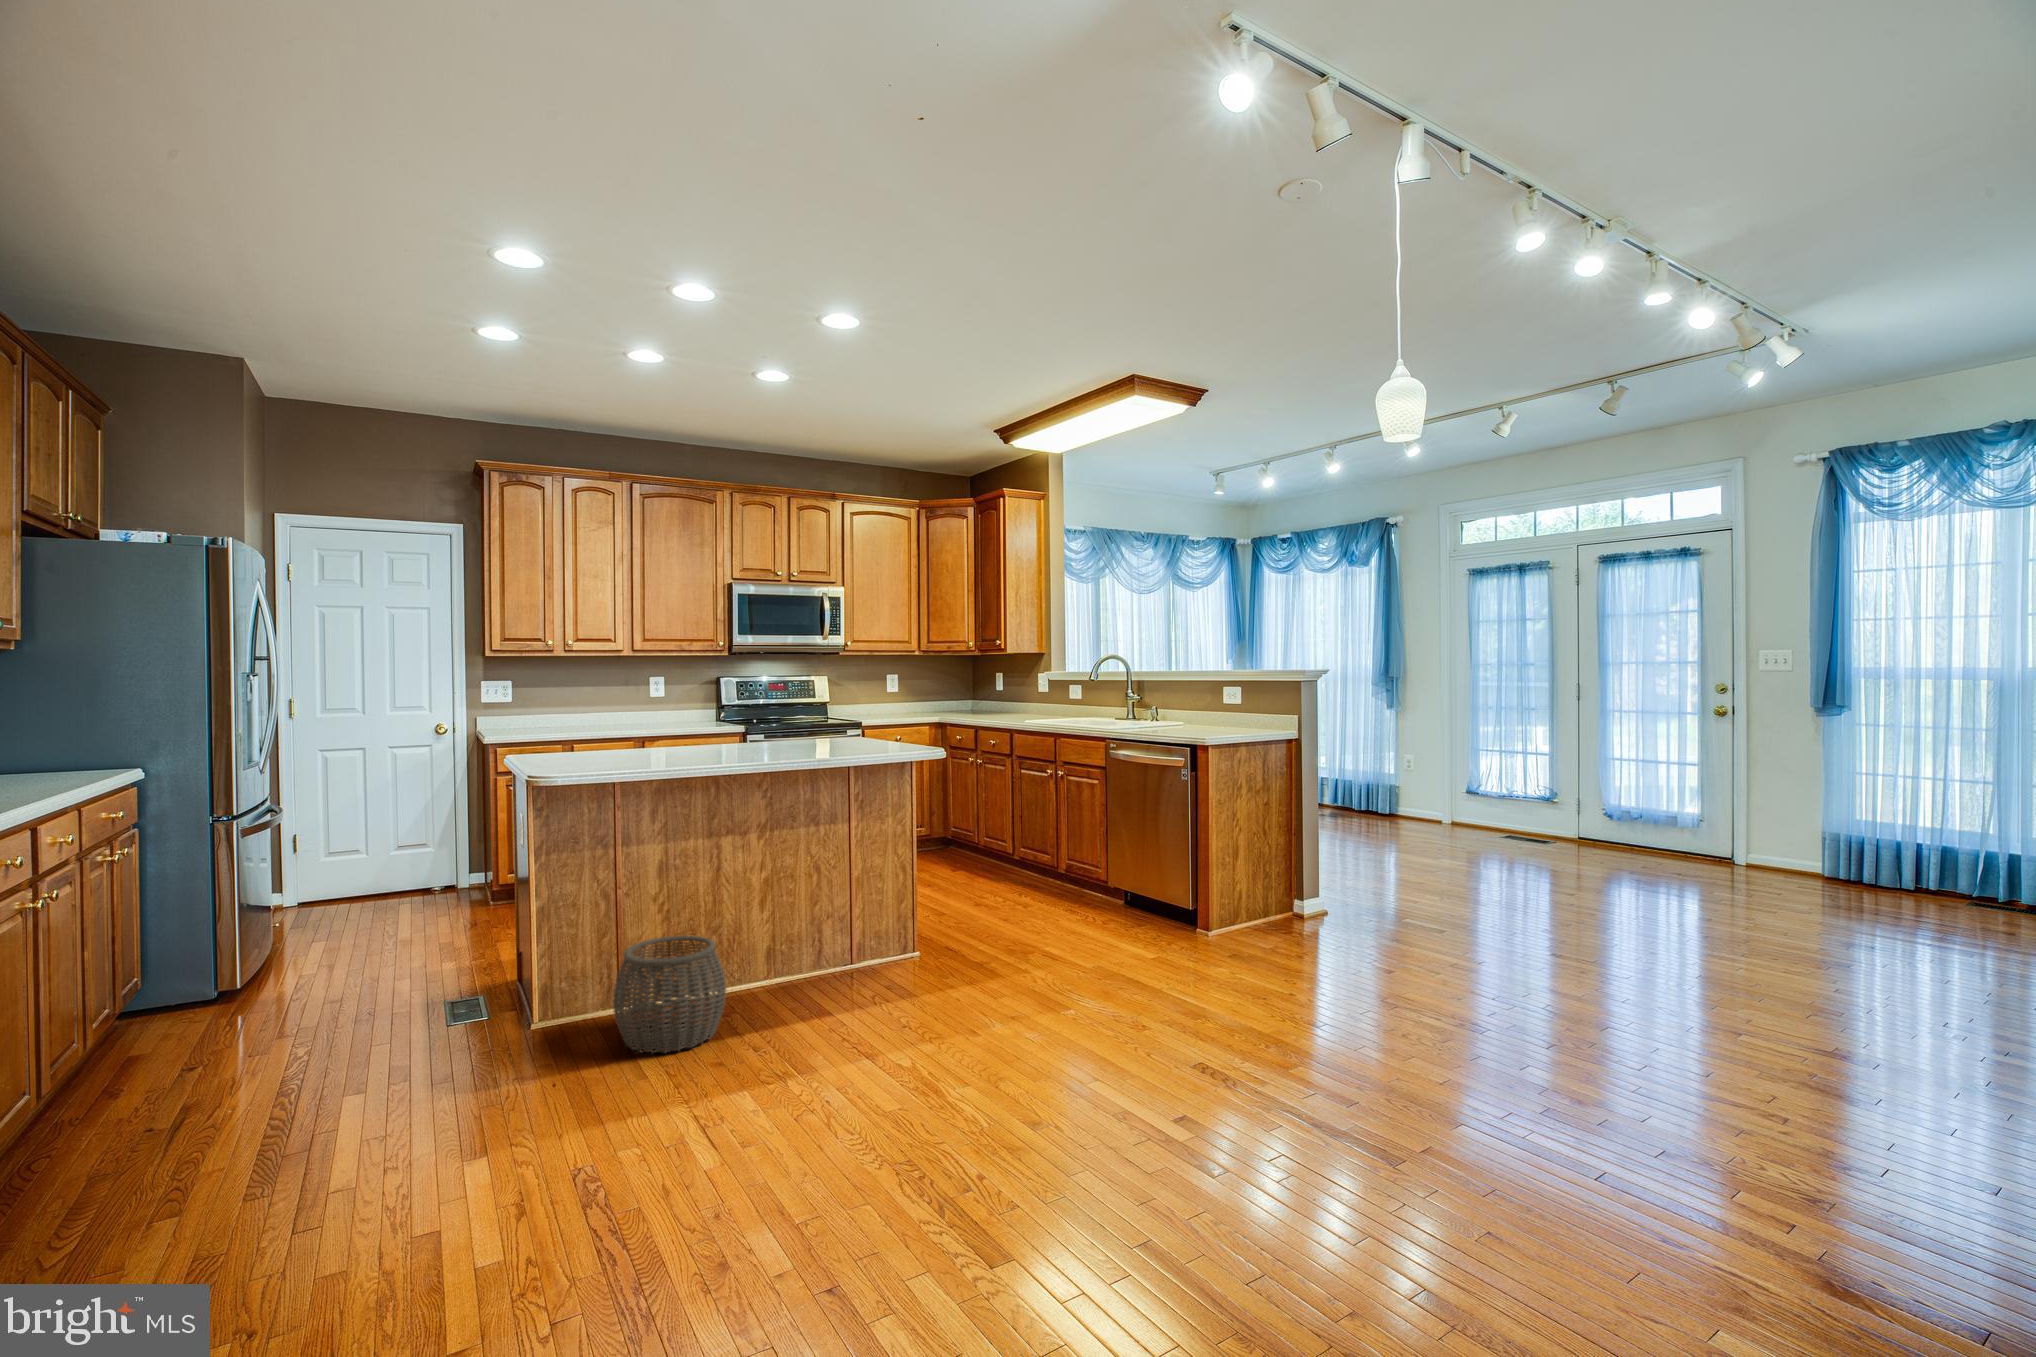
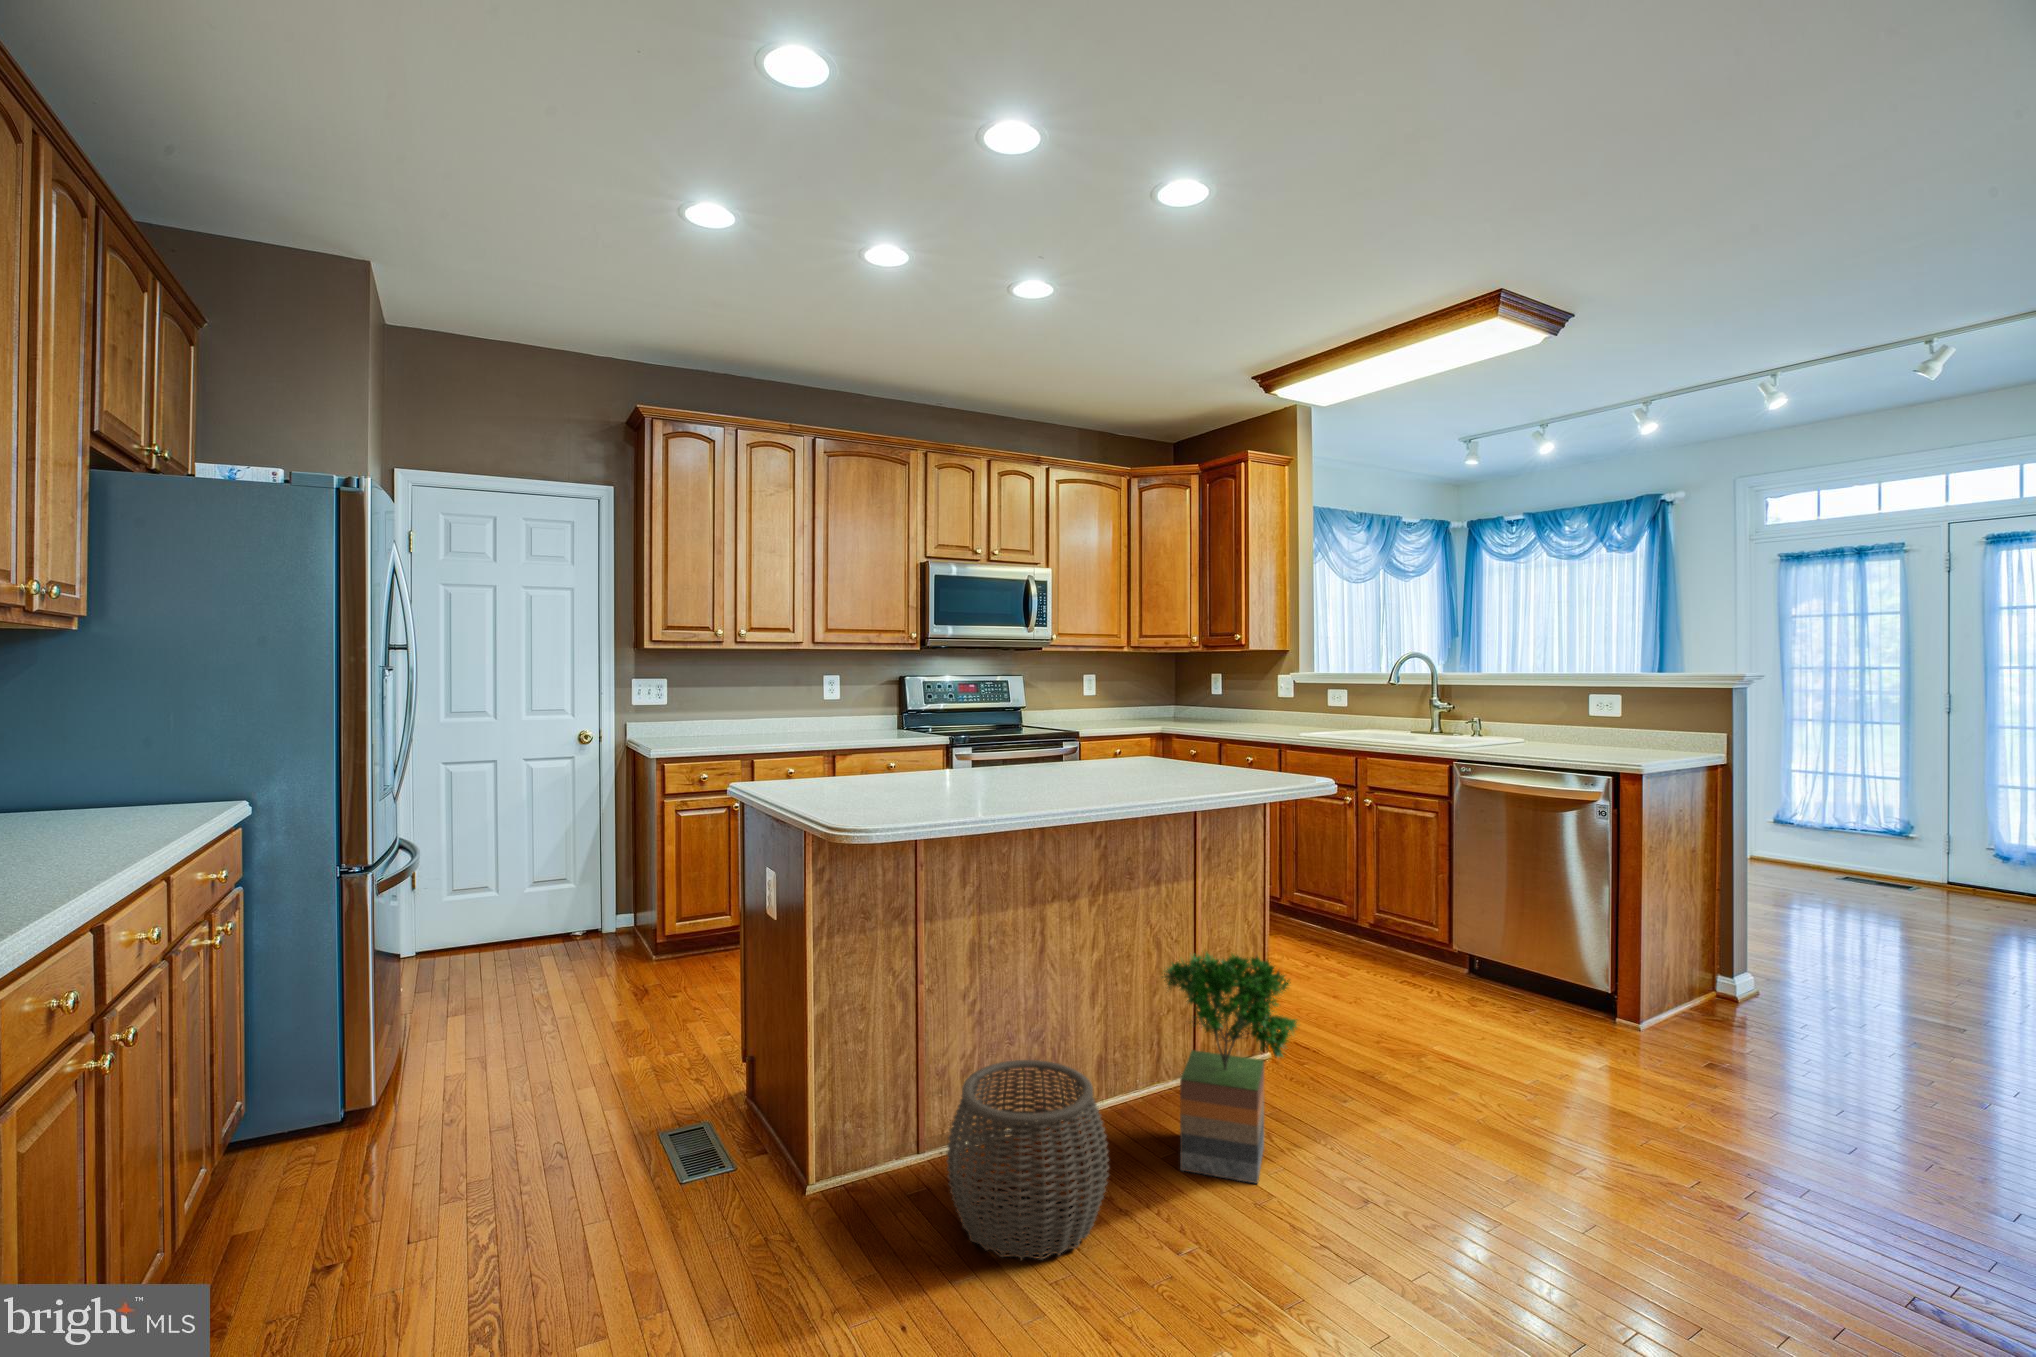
potted tree: none [792,864,883,1017] -> present [1162,952,1297,1184]

